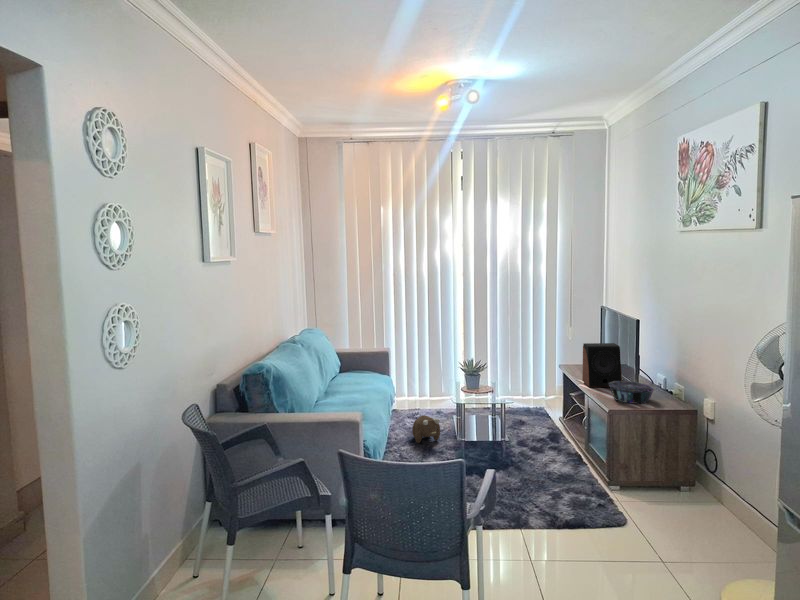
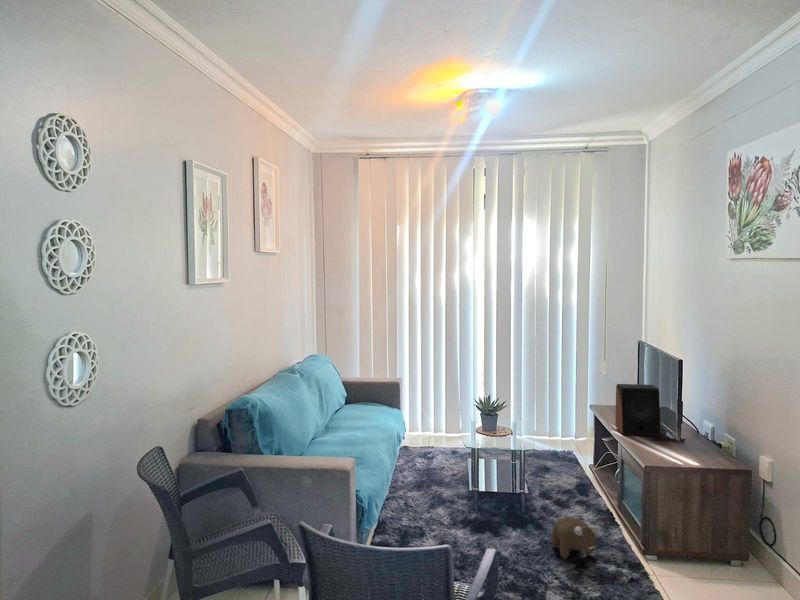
decorative bowl: present [609,381,654,404] -> none [645,430,699,459]
plush toy: present [412,415,440,443] -> present [552,516,599,559]

